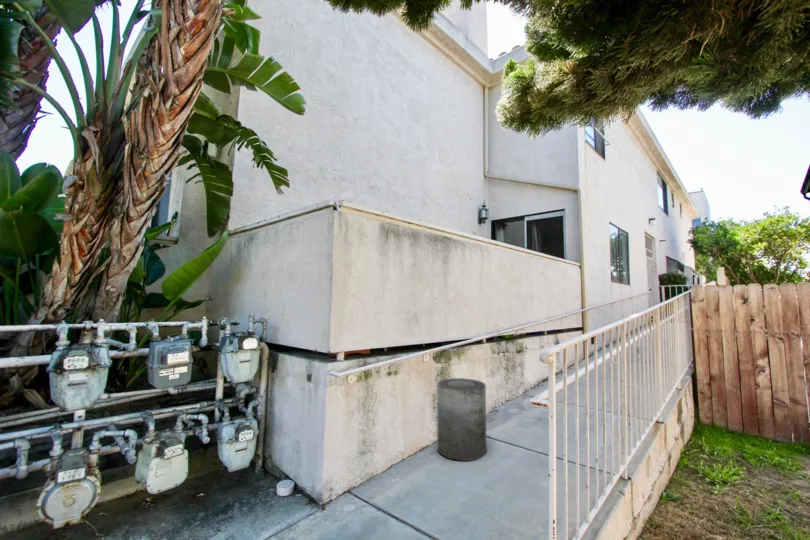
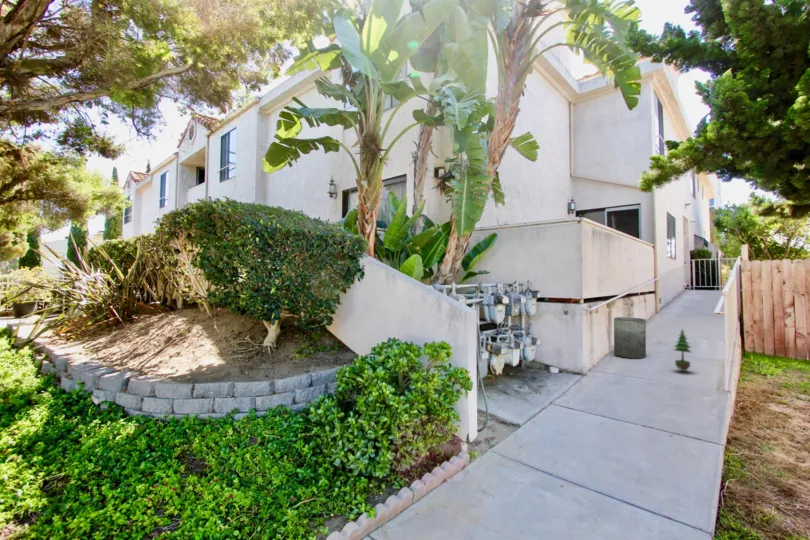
potted tree: none [488,421,522,515] -> present [674,330,691,371]

